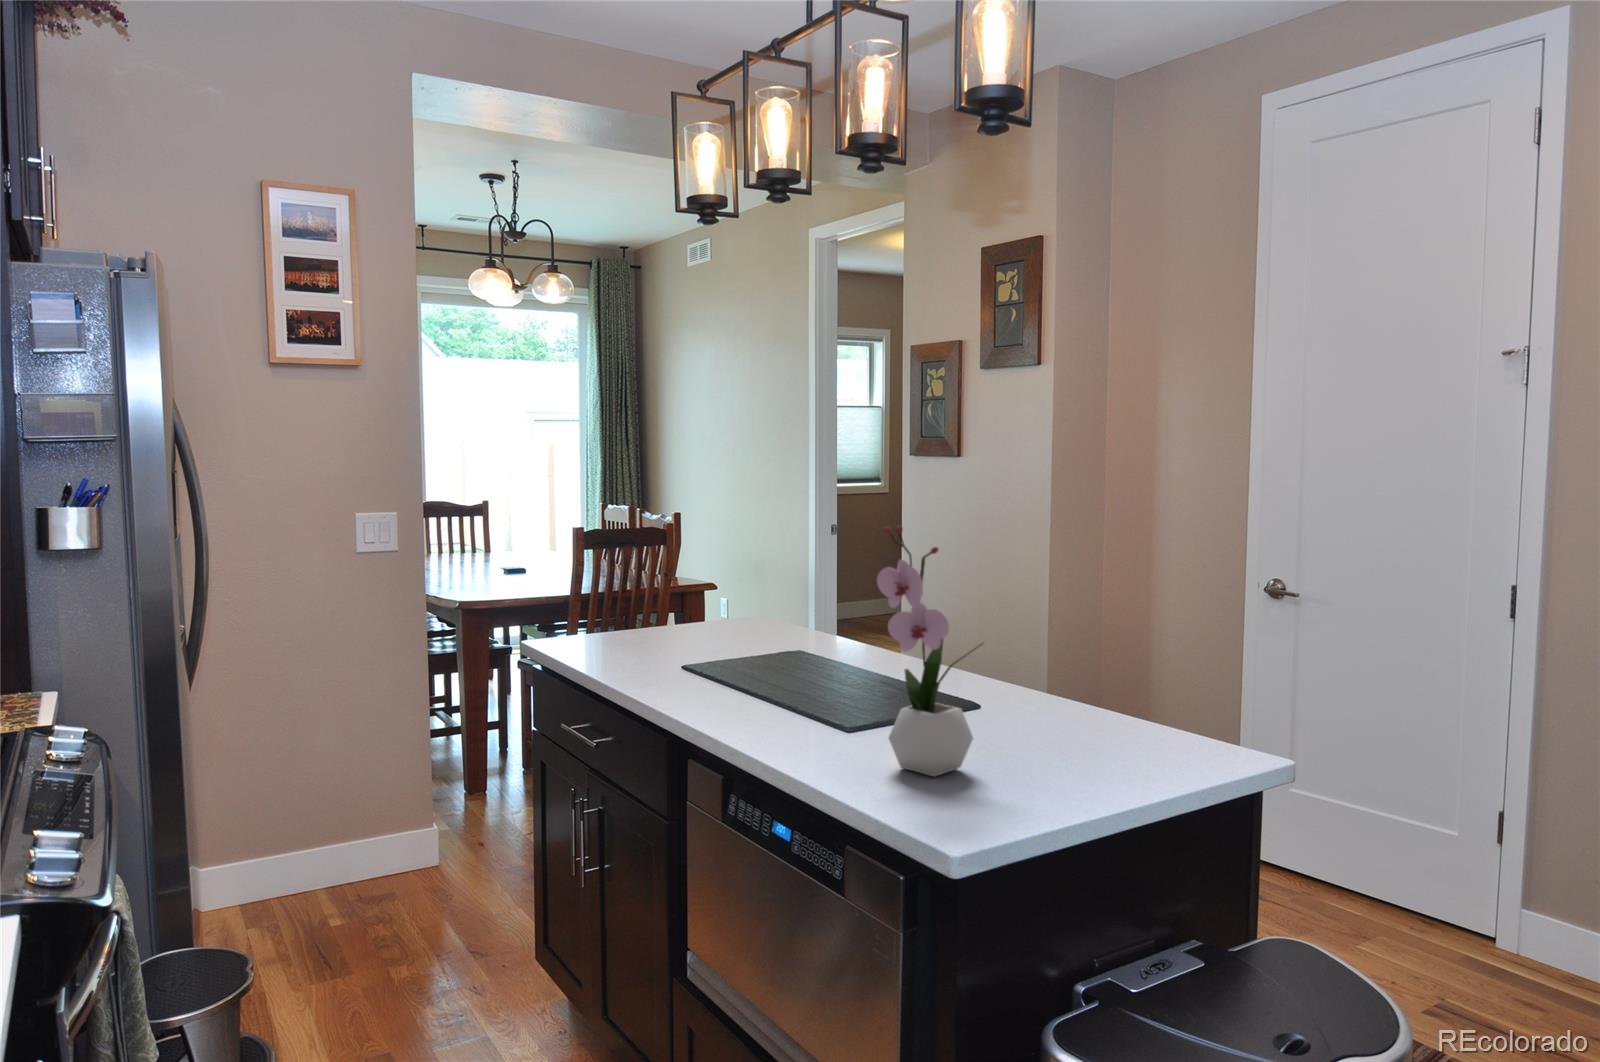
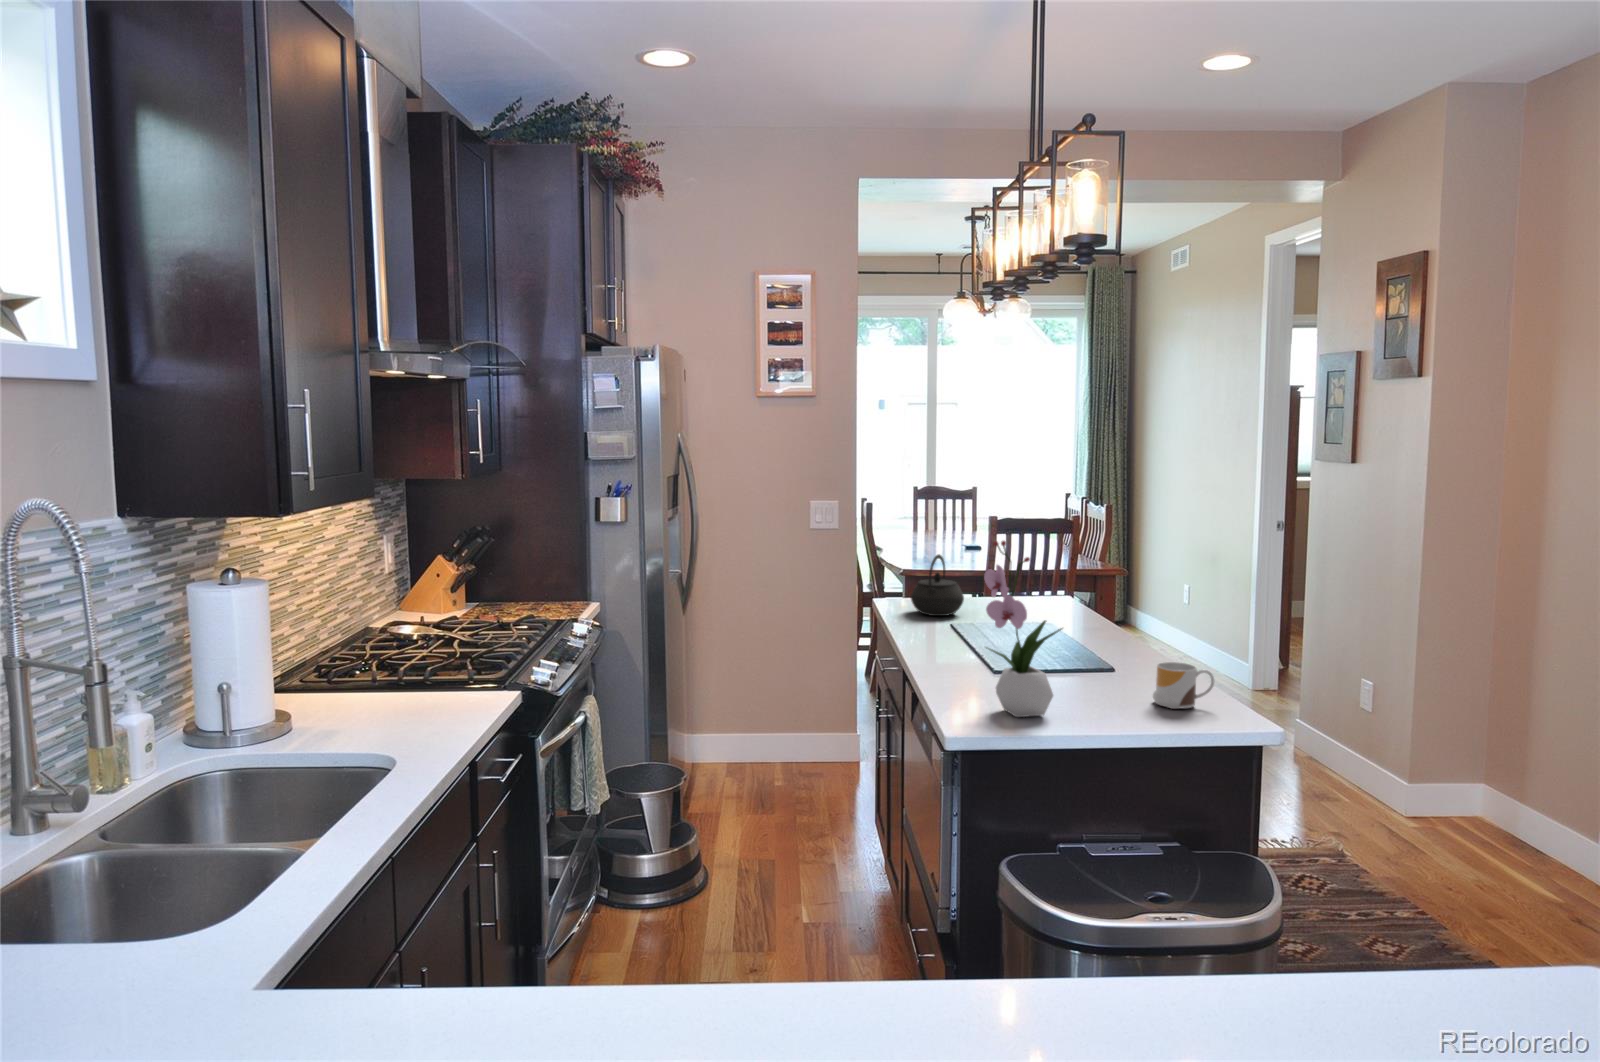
kettle: none [592,568,665,652] -> present [911,554,964,616]
mug: none [1033,674,1102,734] -> present [1153,662,1214,709]

